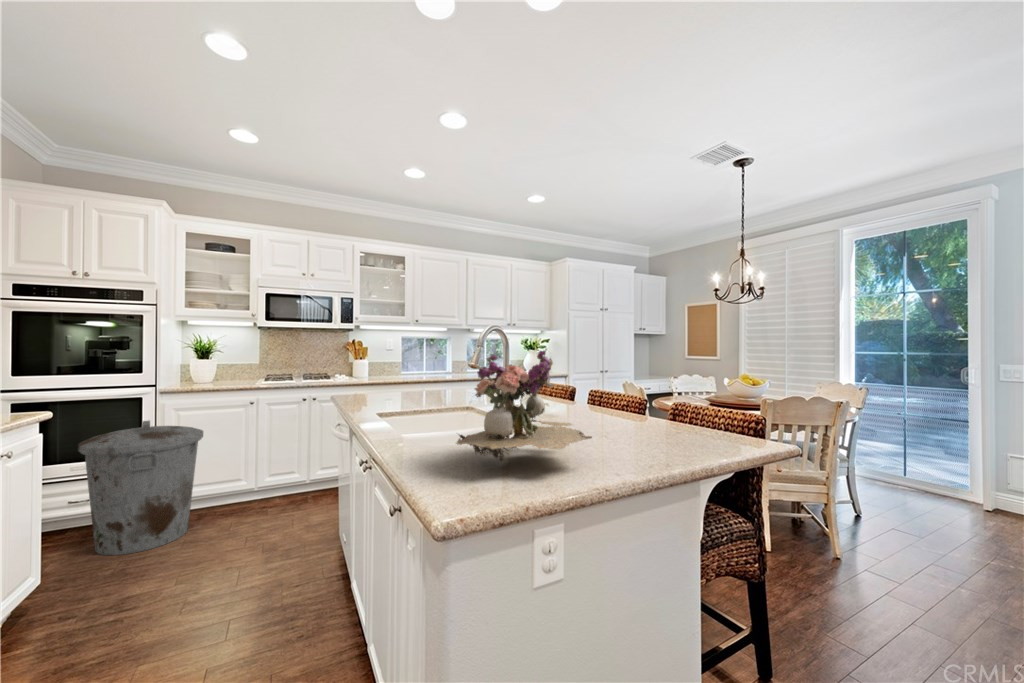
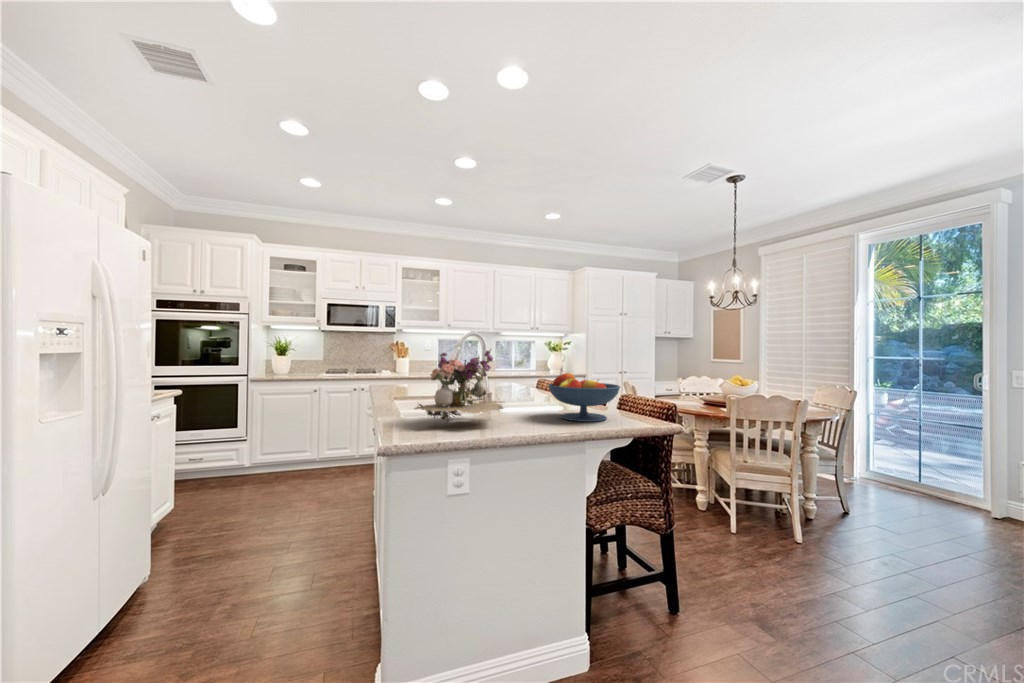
fruit bowl: none [619,379,722,448] -> present [548,373,620,422]
trash can: present [78,420,203,555] -> none [196,401,280,499]

